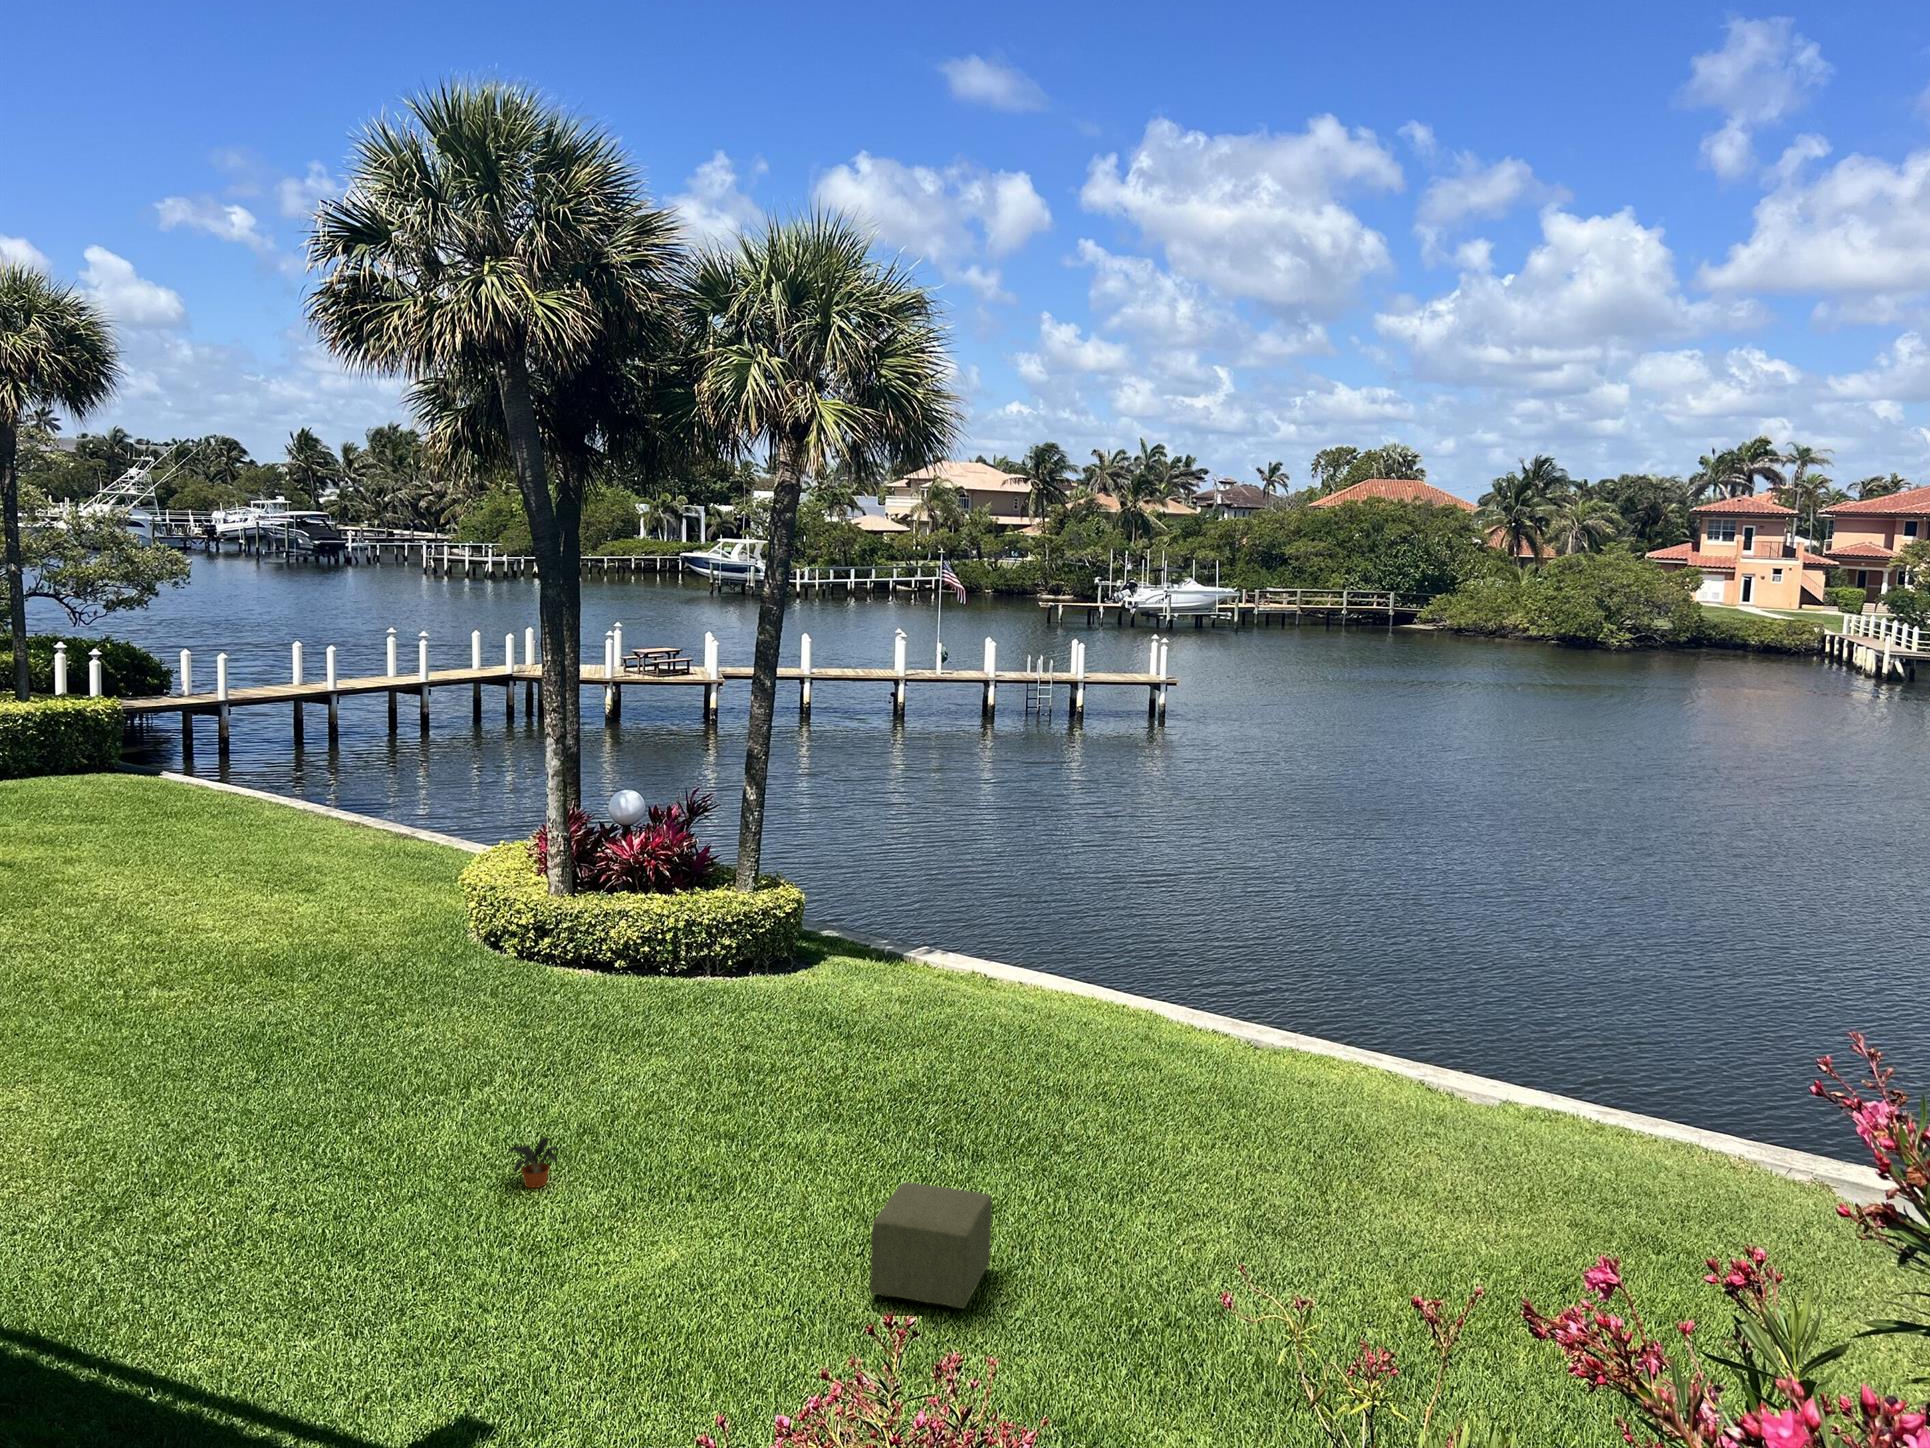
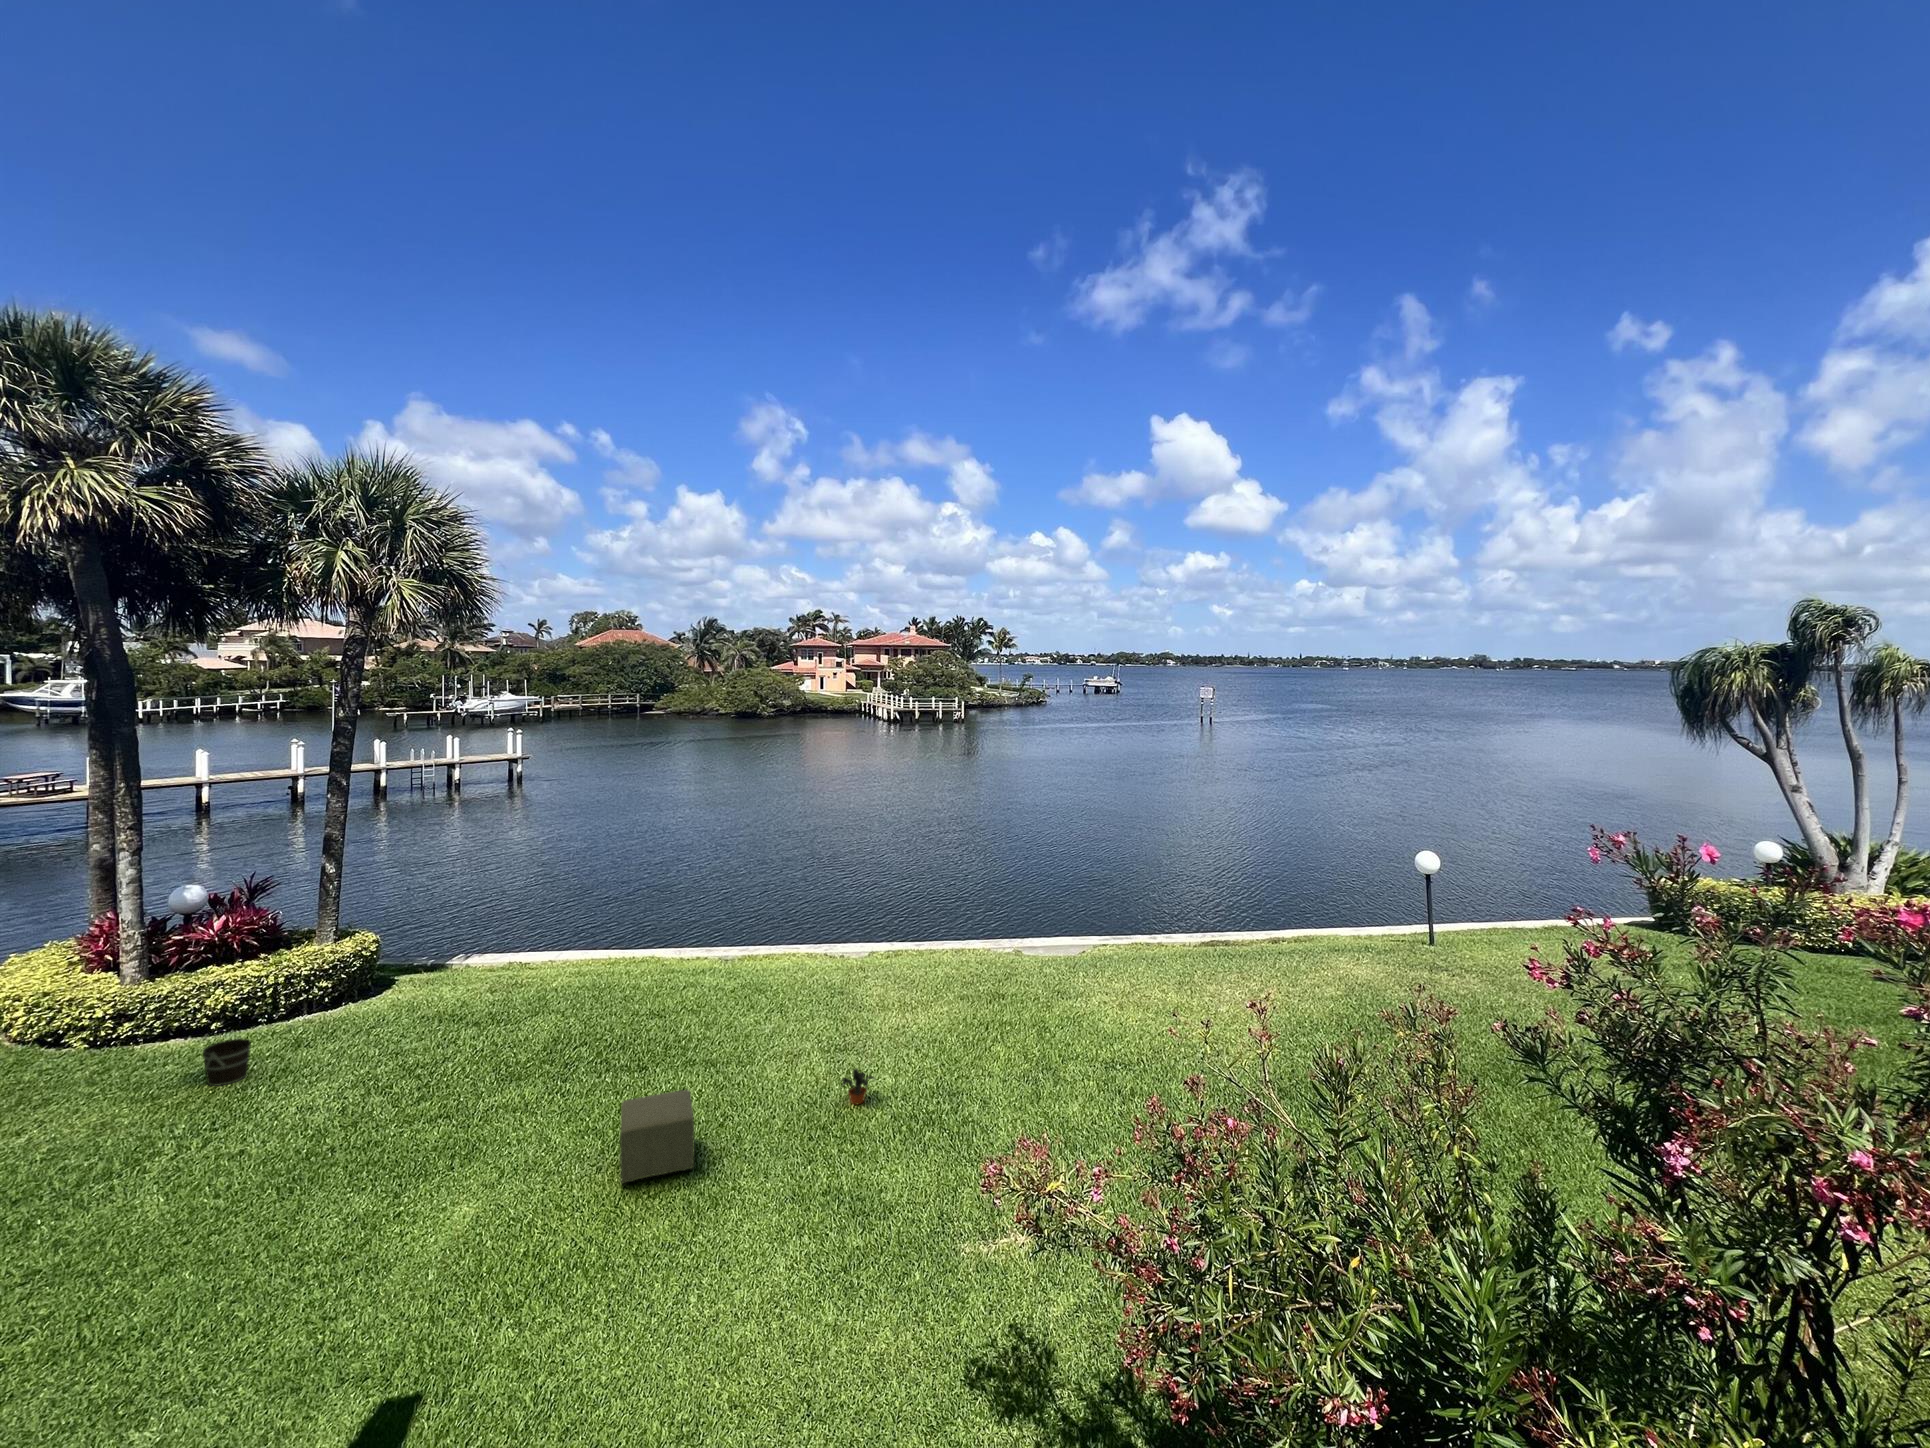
bucket: none [569,980,614,1032] -> present [203,1038,251,1086]
potted plant: present [507,1137,559,1188] -> present [842,1069,875,1105]

